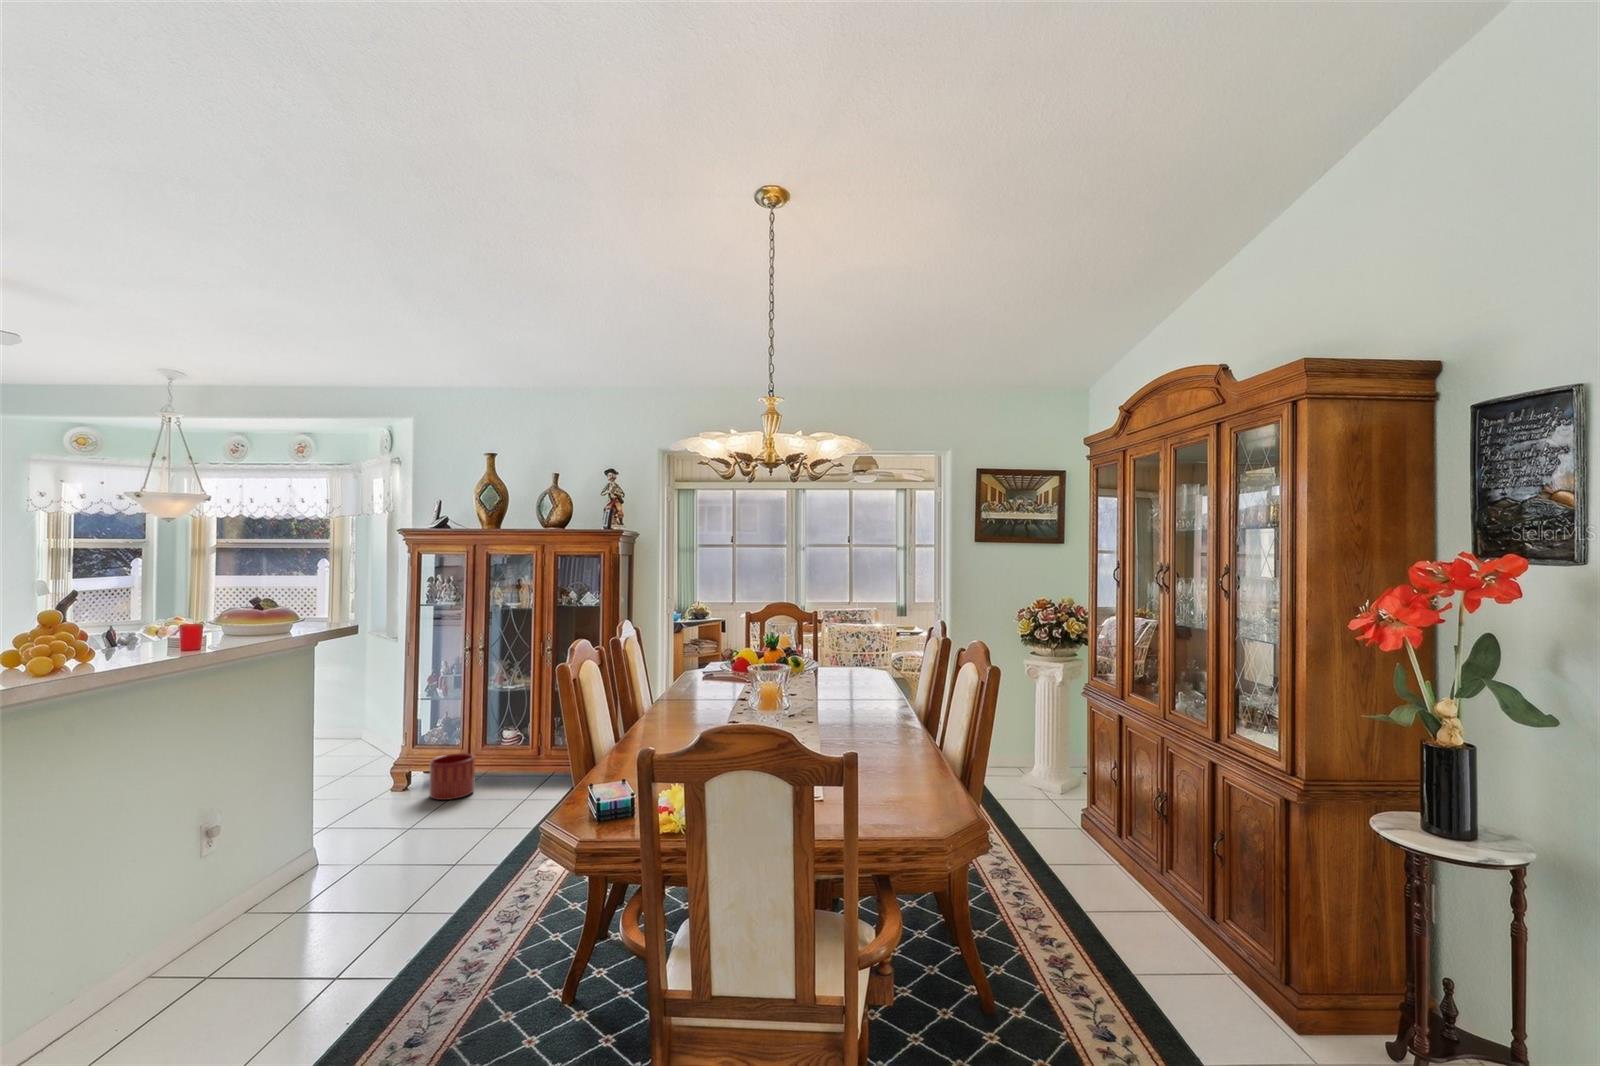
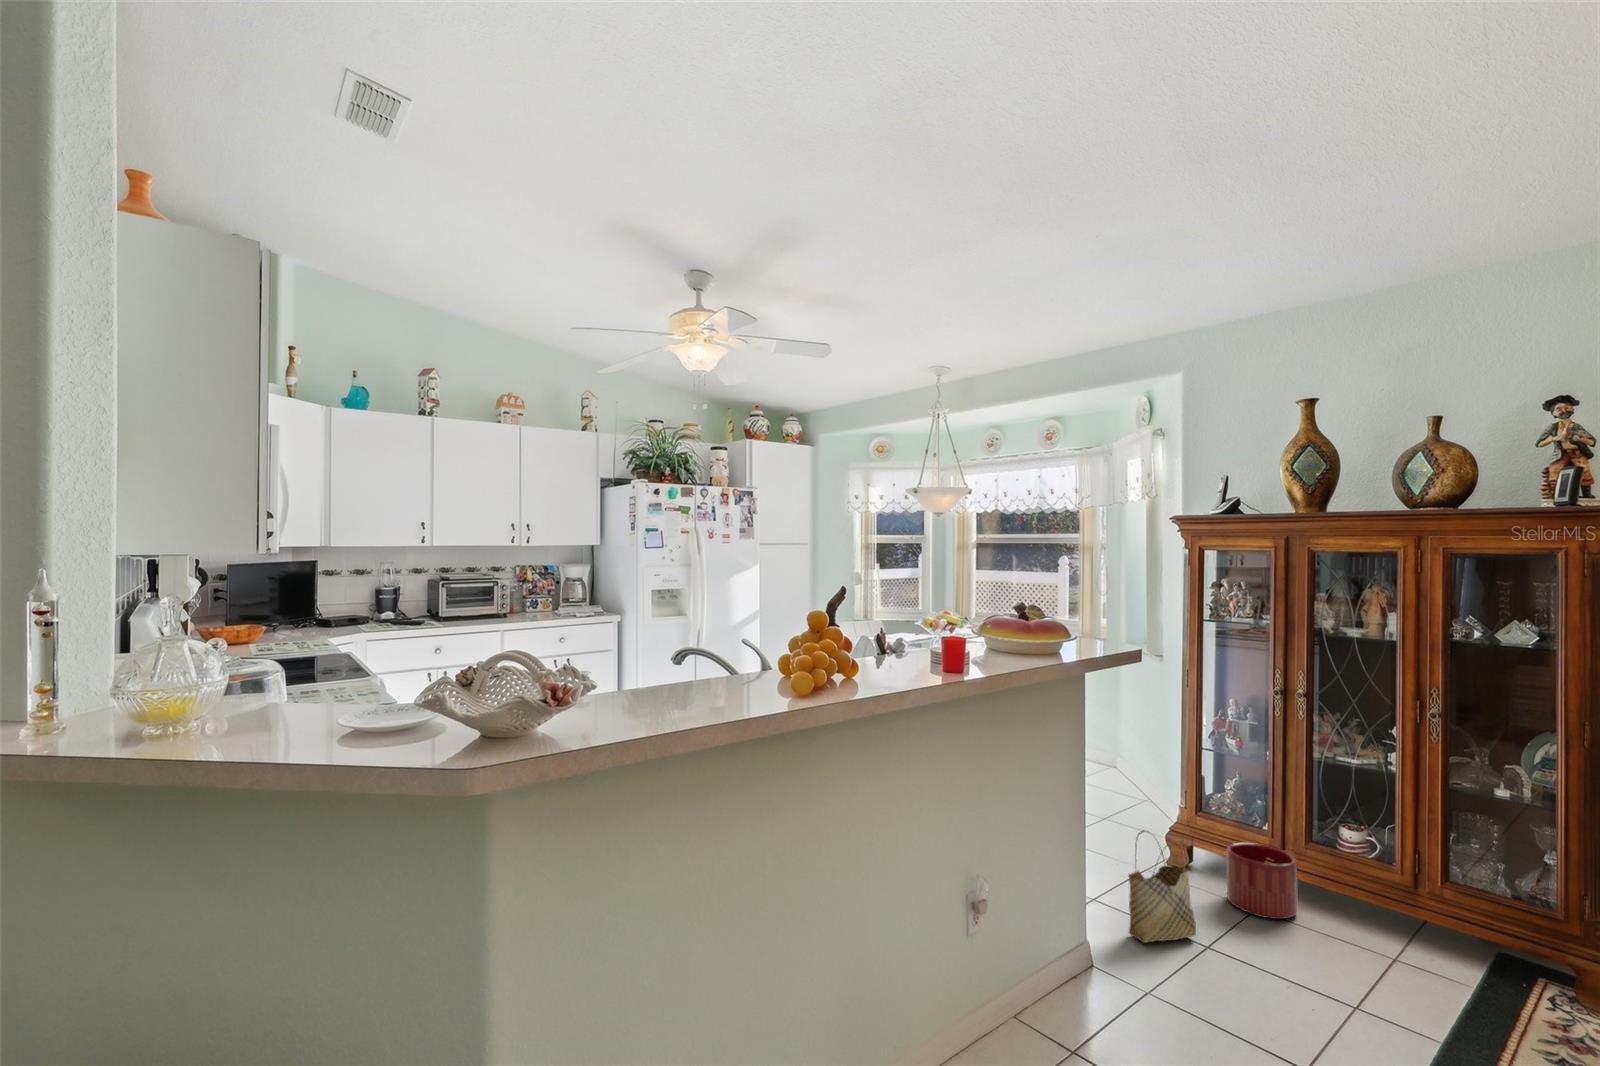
woven basket: none [350,759,401,837] -> present [1128,830,1196,943]

